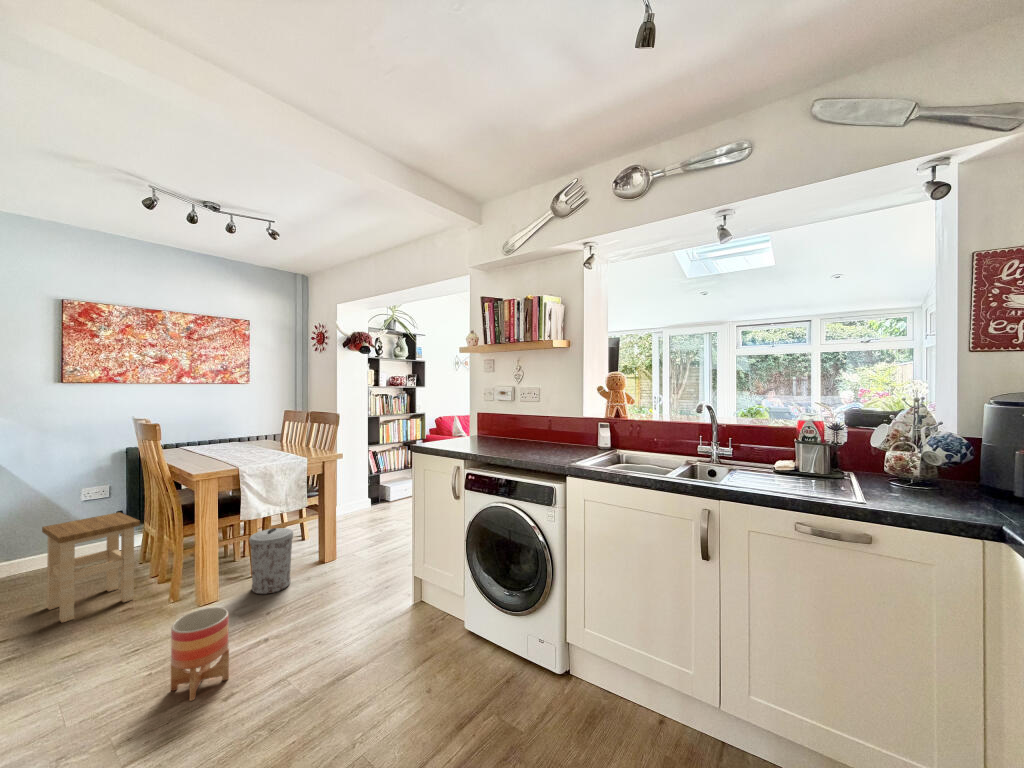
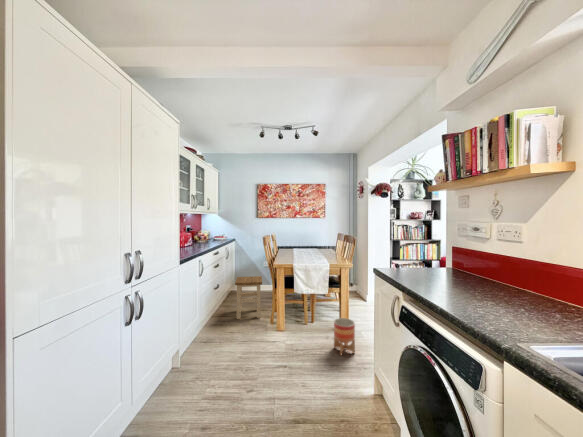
trash can: present [249,528,293,594] -> none [298,301,320,339]
planter: present [171,607,229,701] -> present [334,318,355,355]

